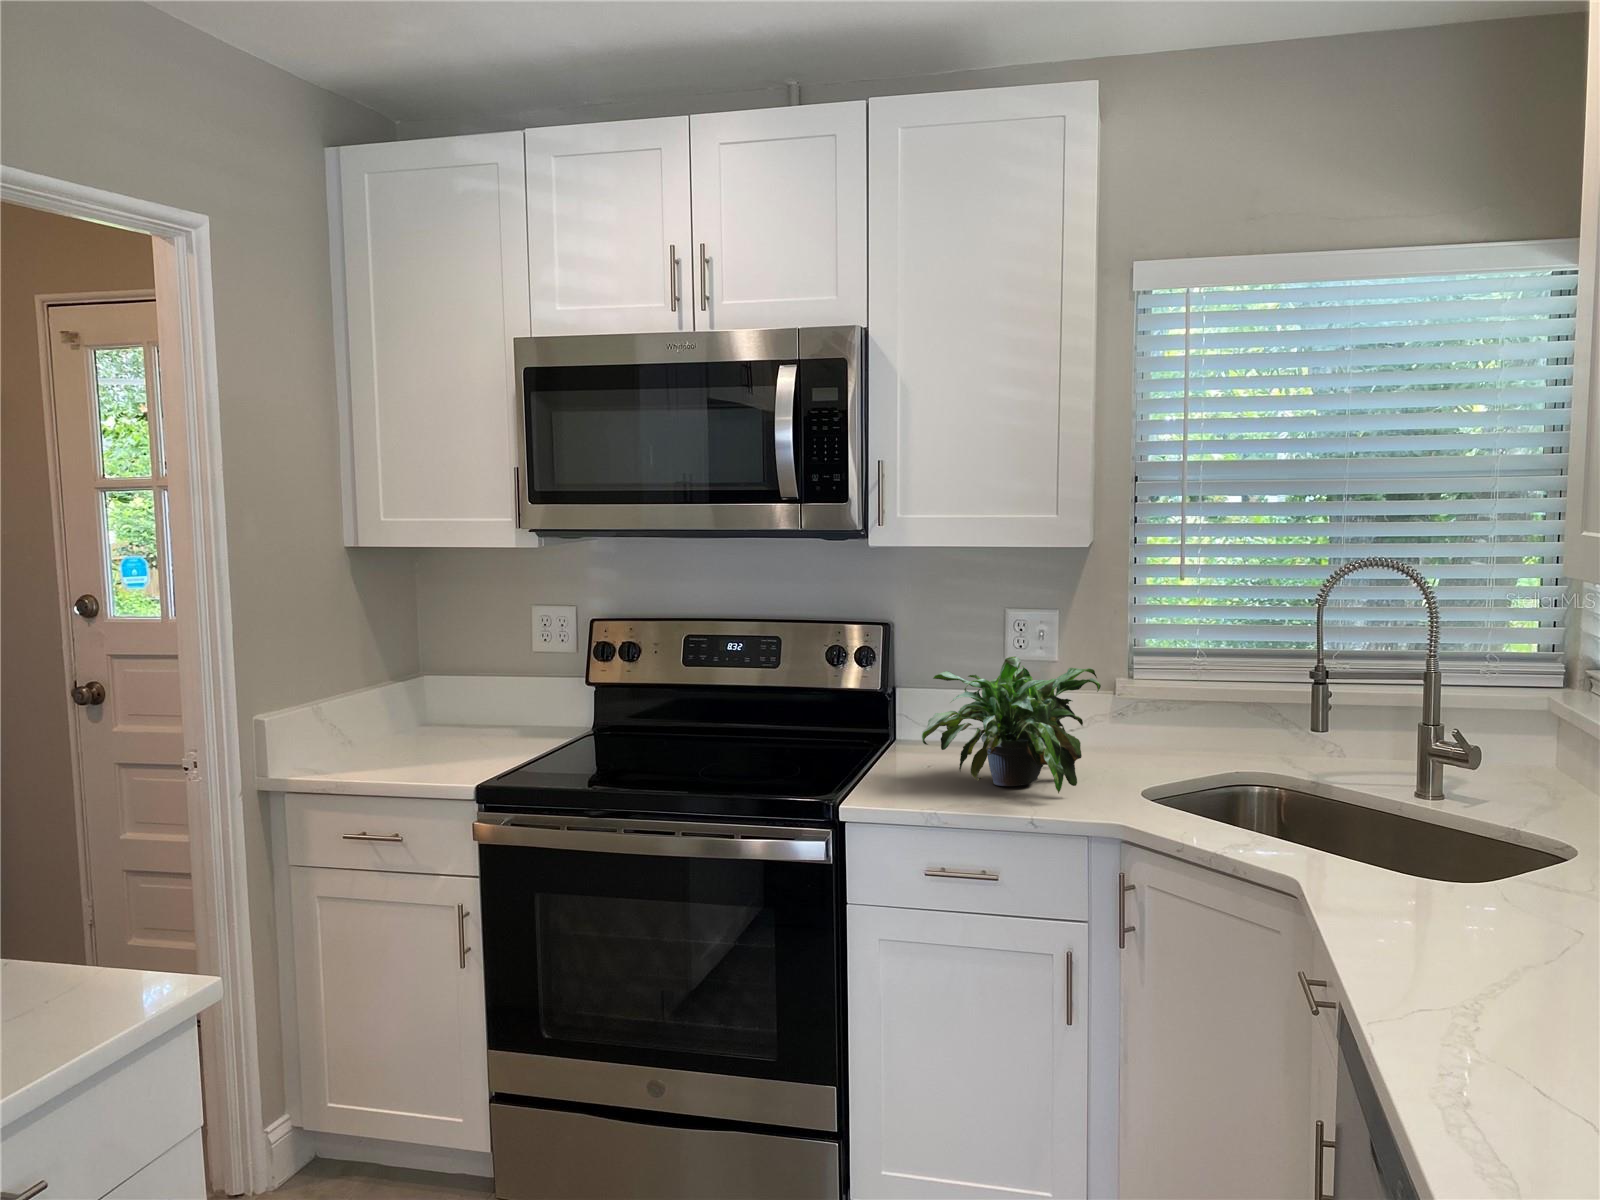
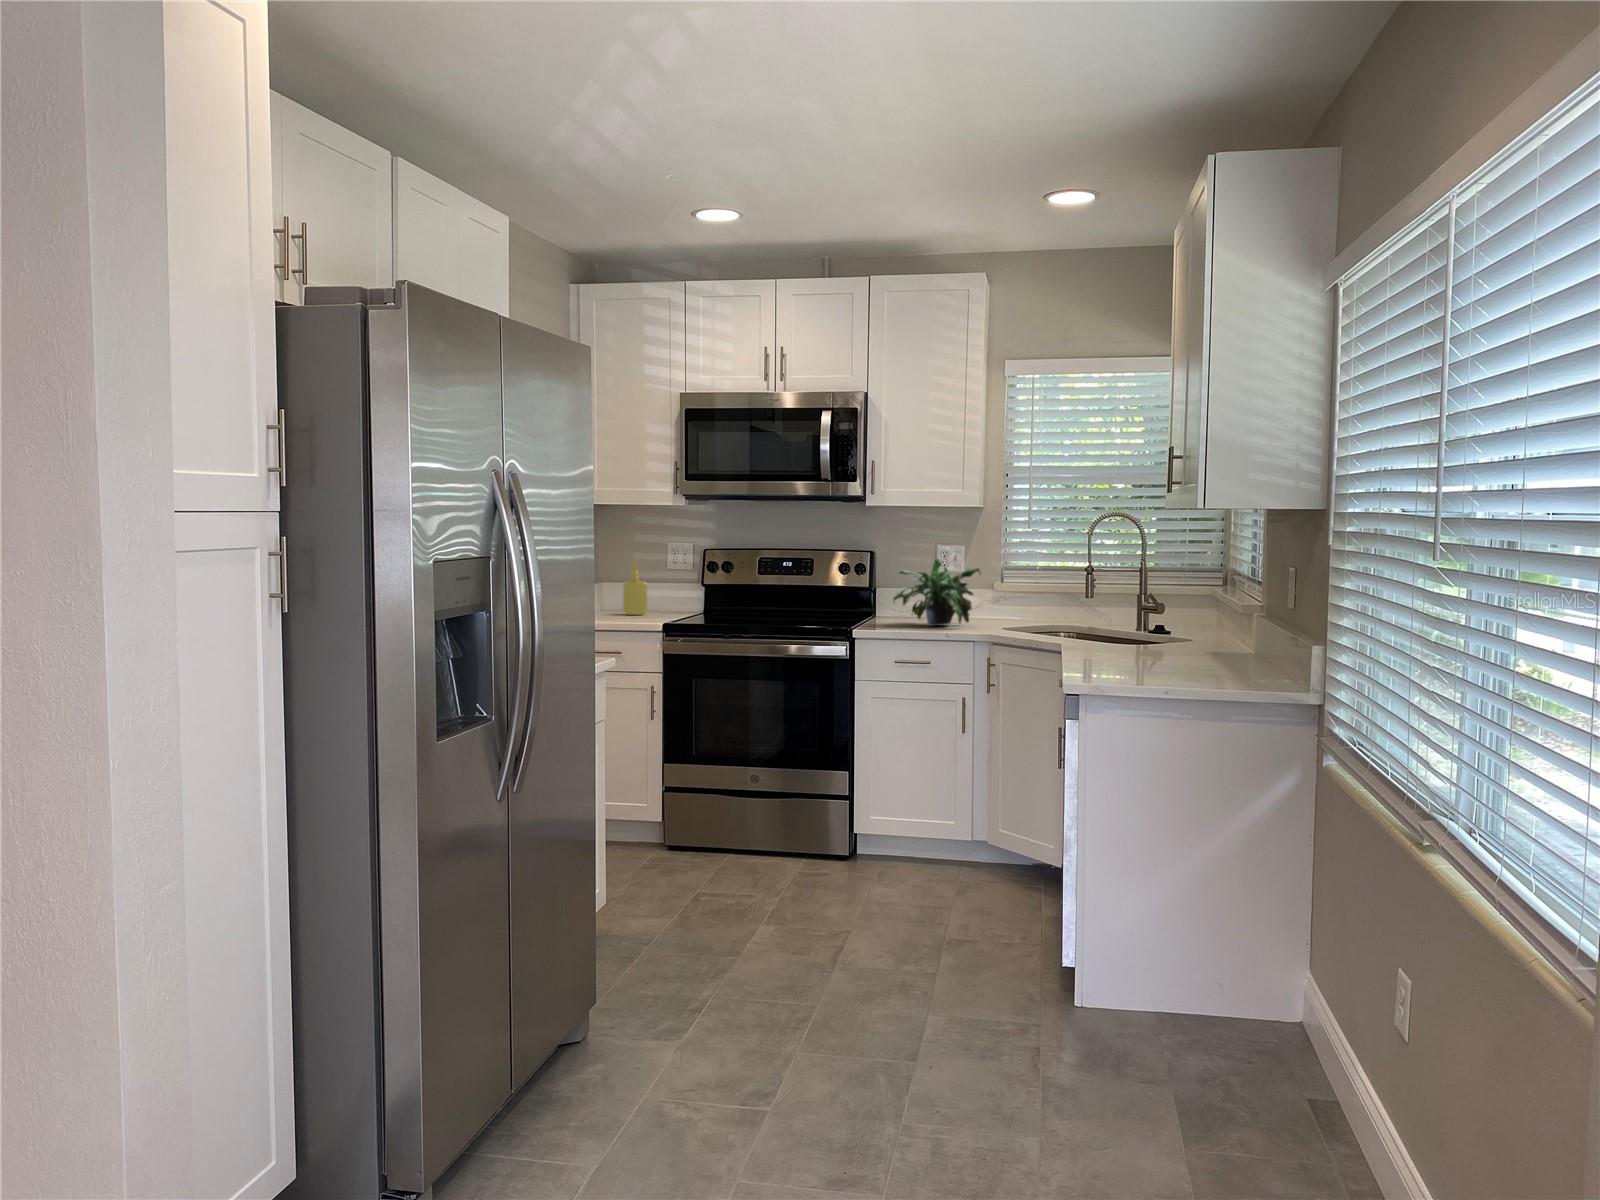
soap dispenser: none [449,644,493,739] -> present [623,562,647,615]

